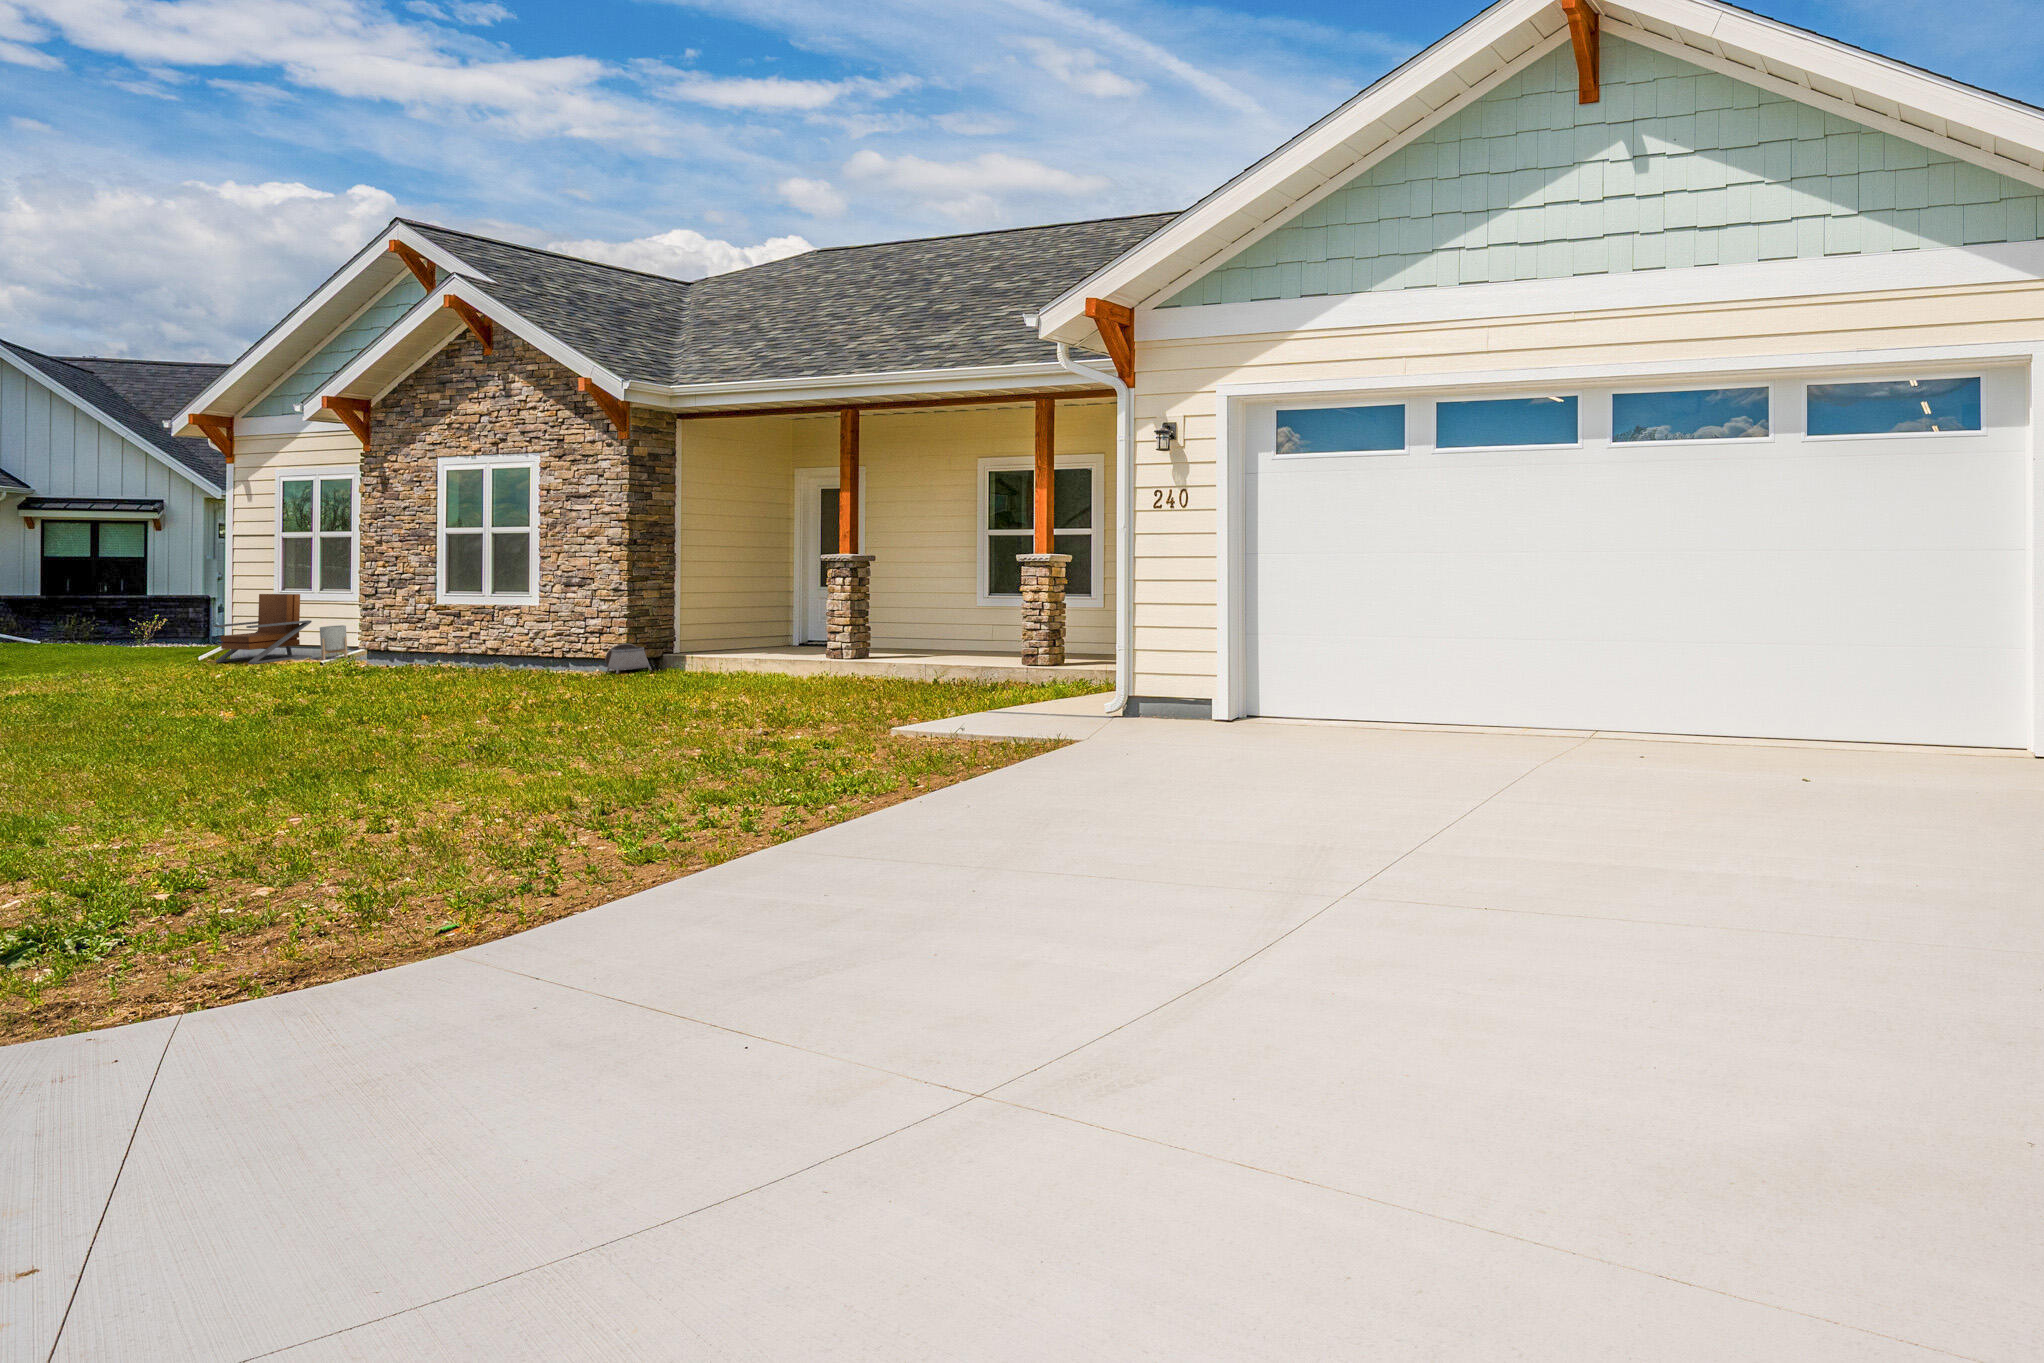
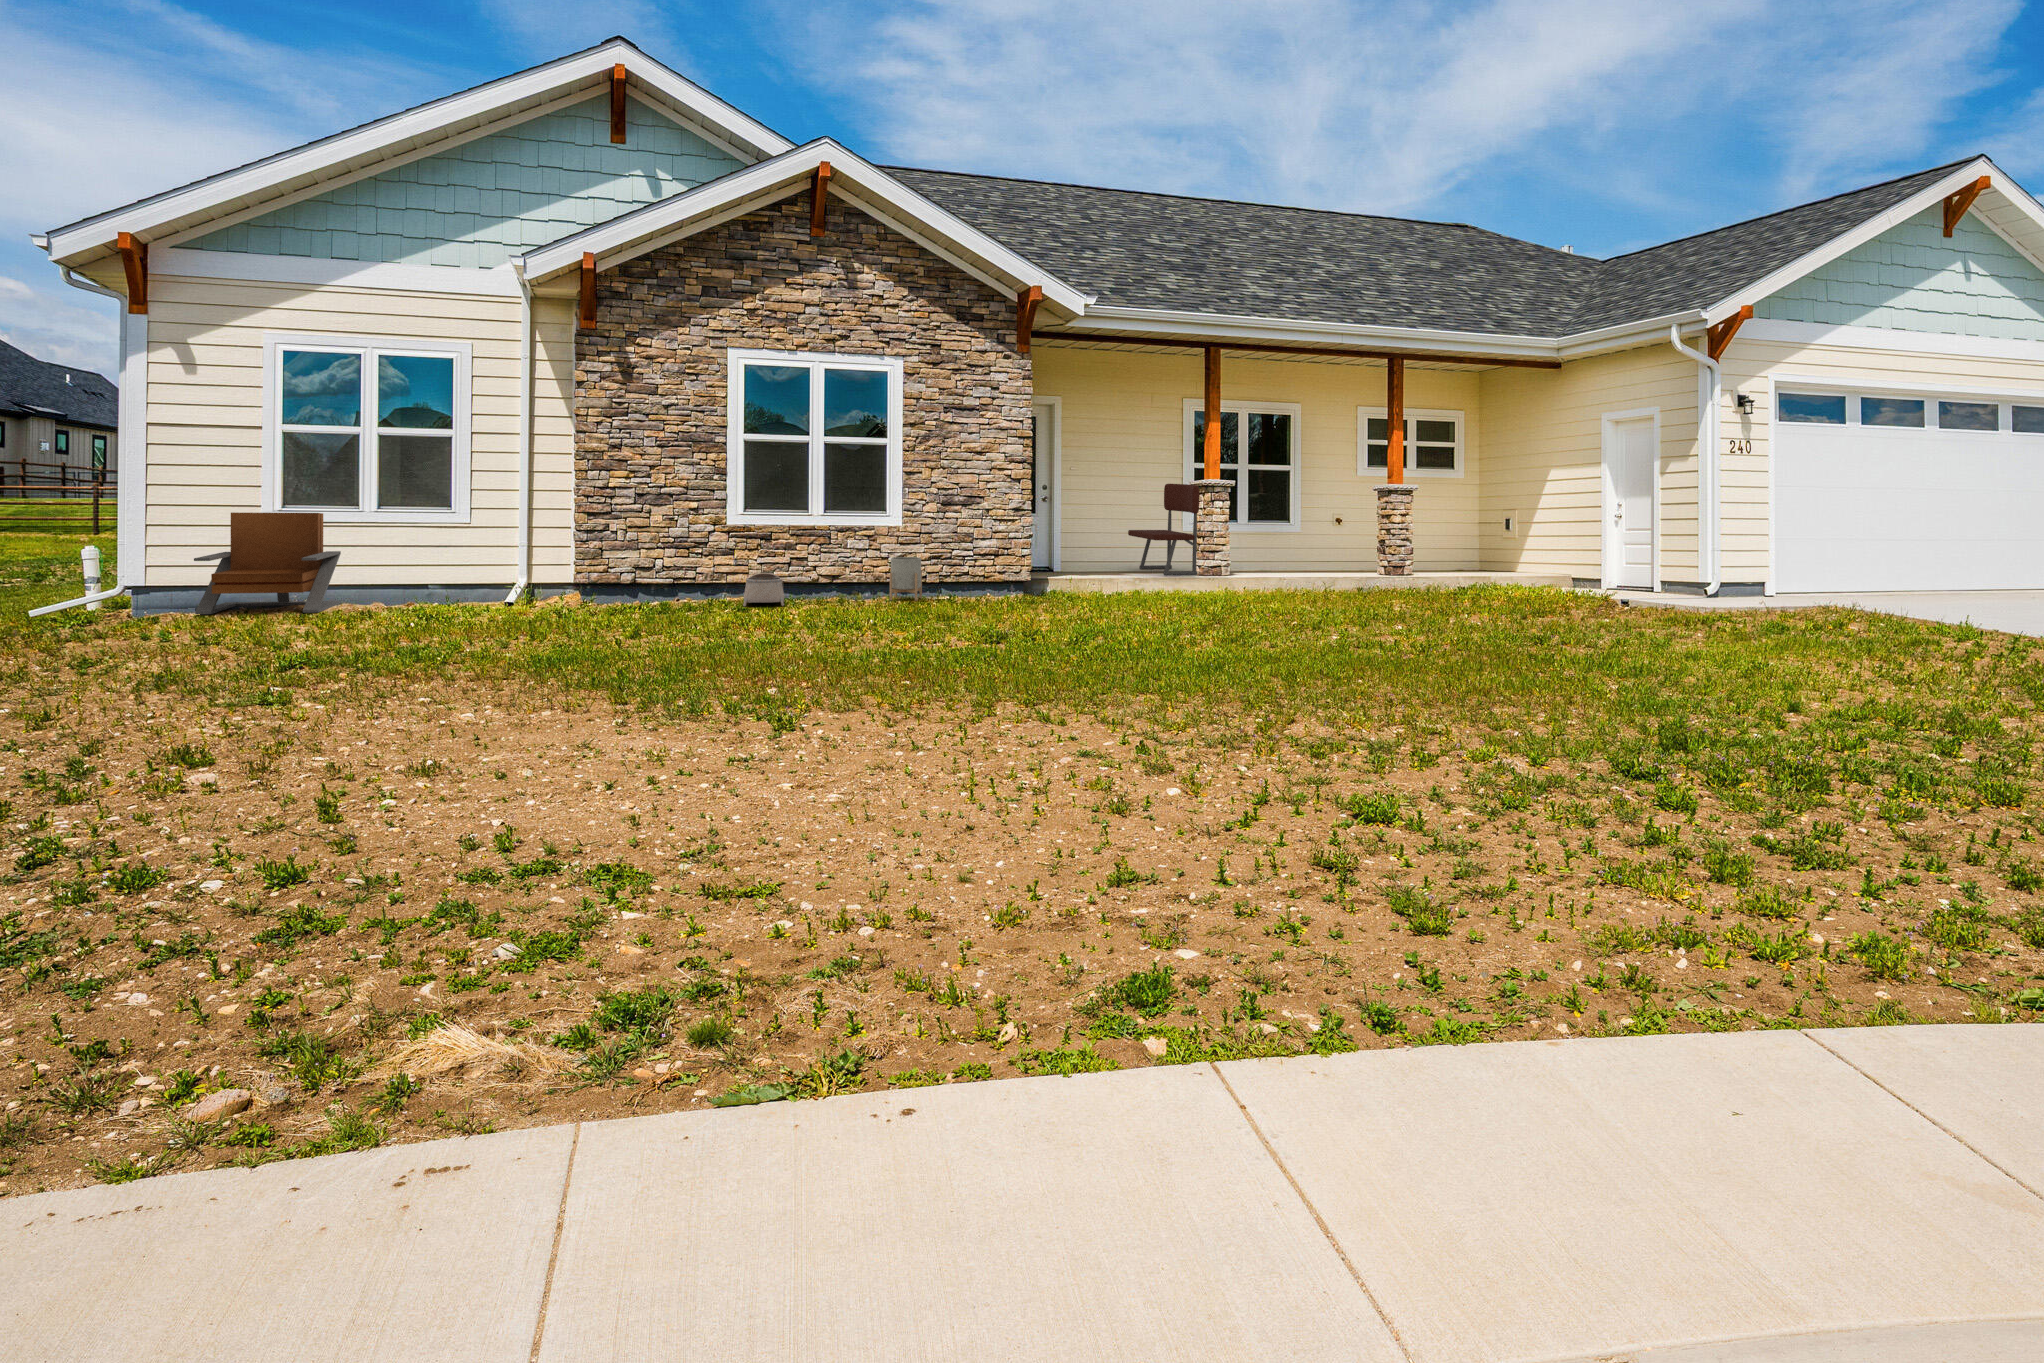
bench: none [824,554,919,656] -> present [1128,484,1199,575]
planter: present [320,625,348,660] -> present [890,557,922,601]
basket: present [605,643,652,674] -> present [743,573,785,606]

